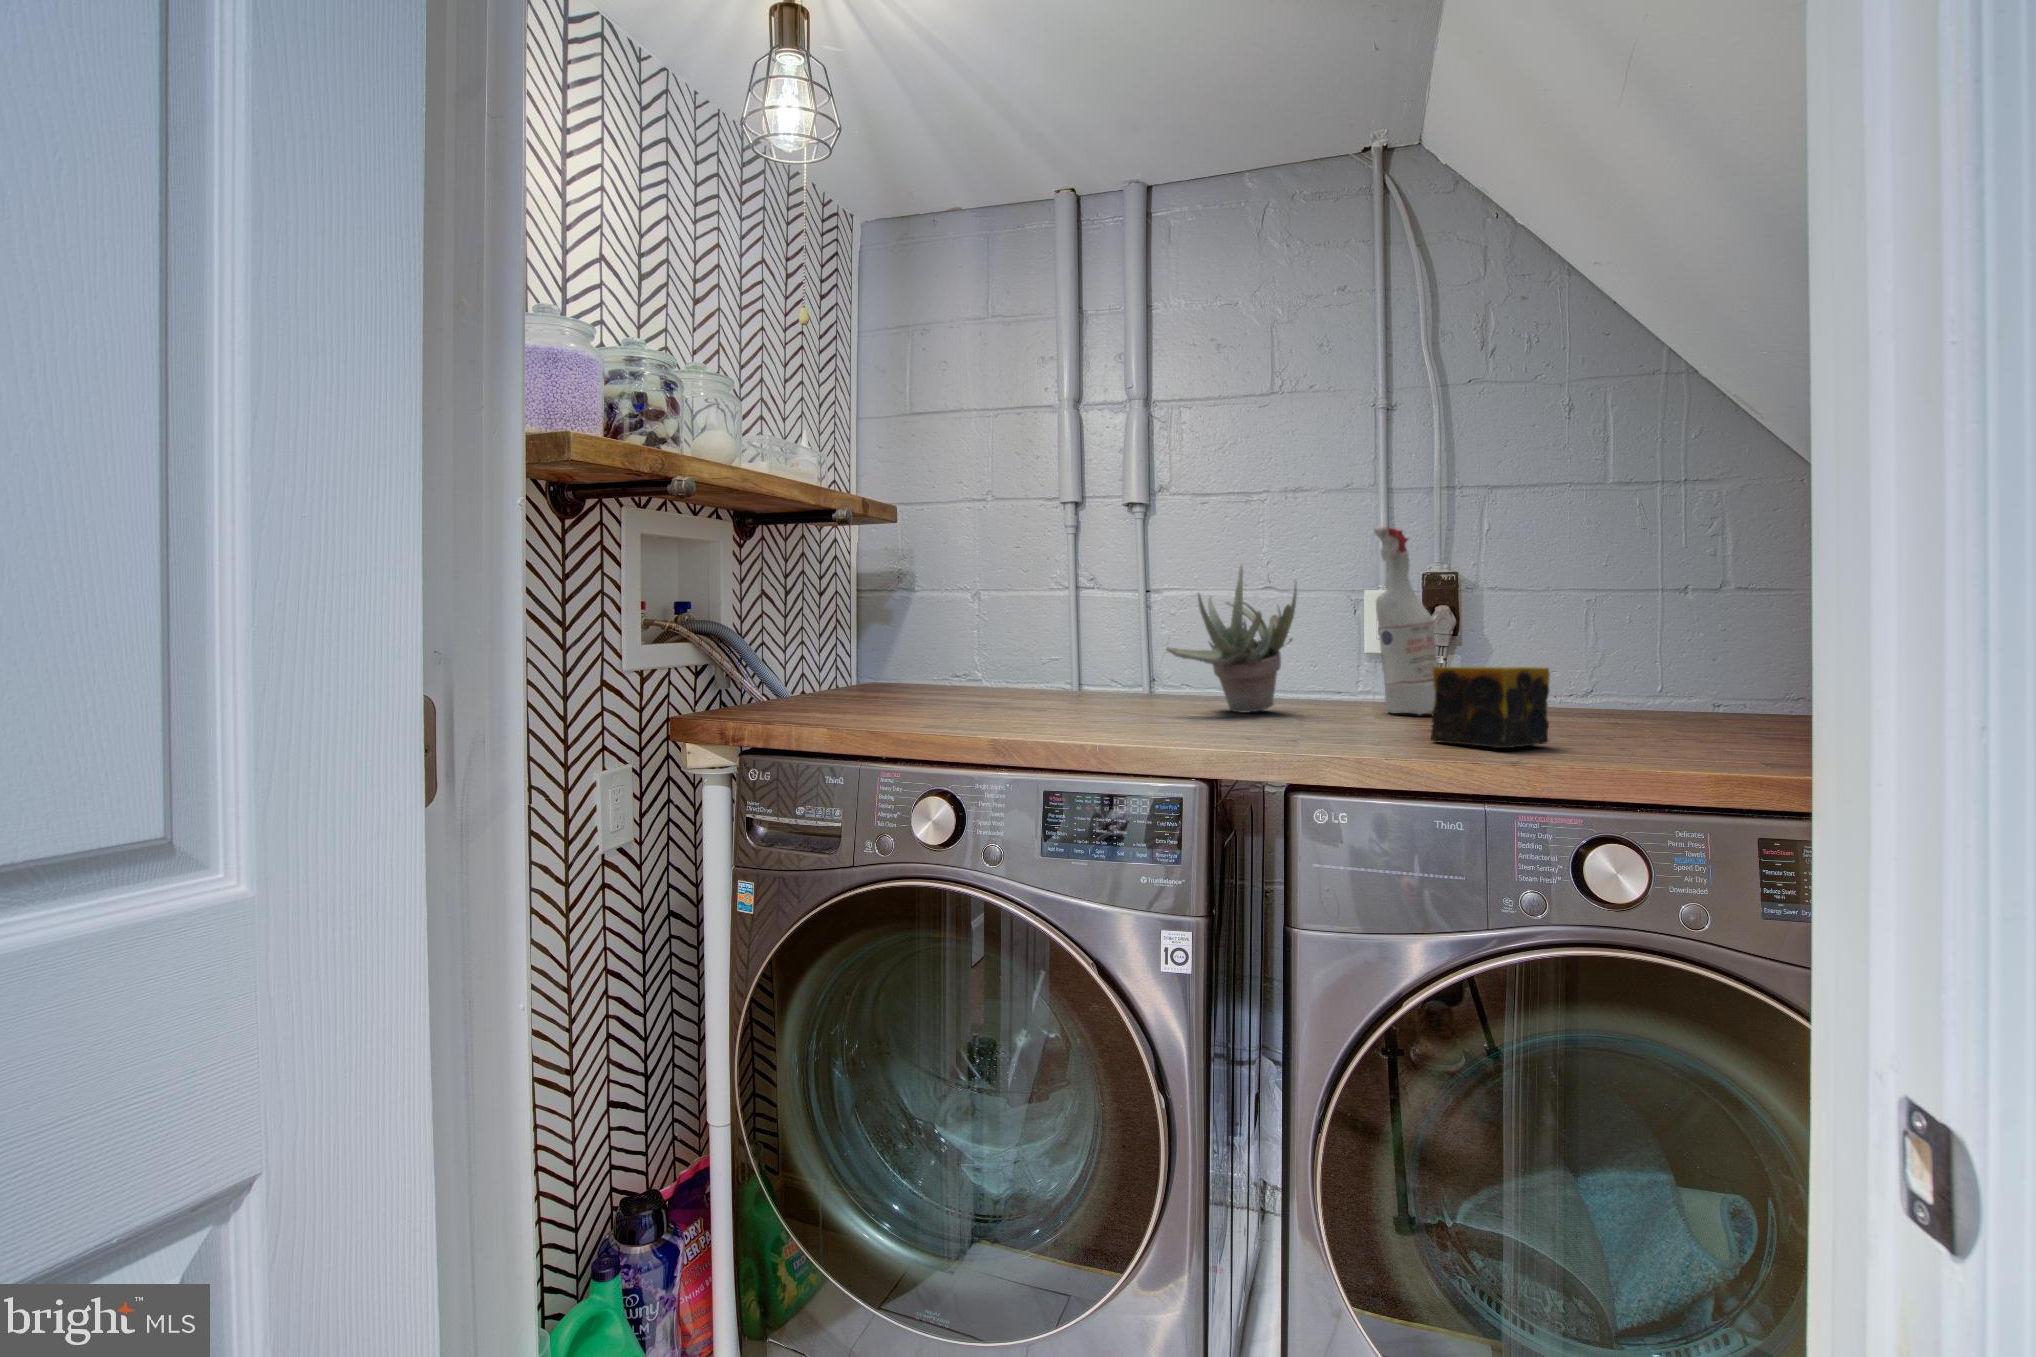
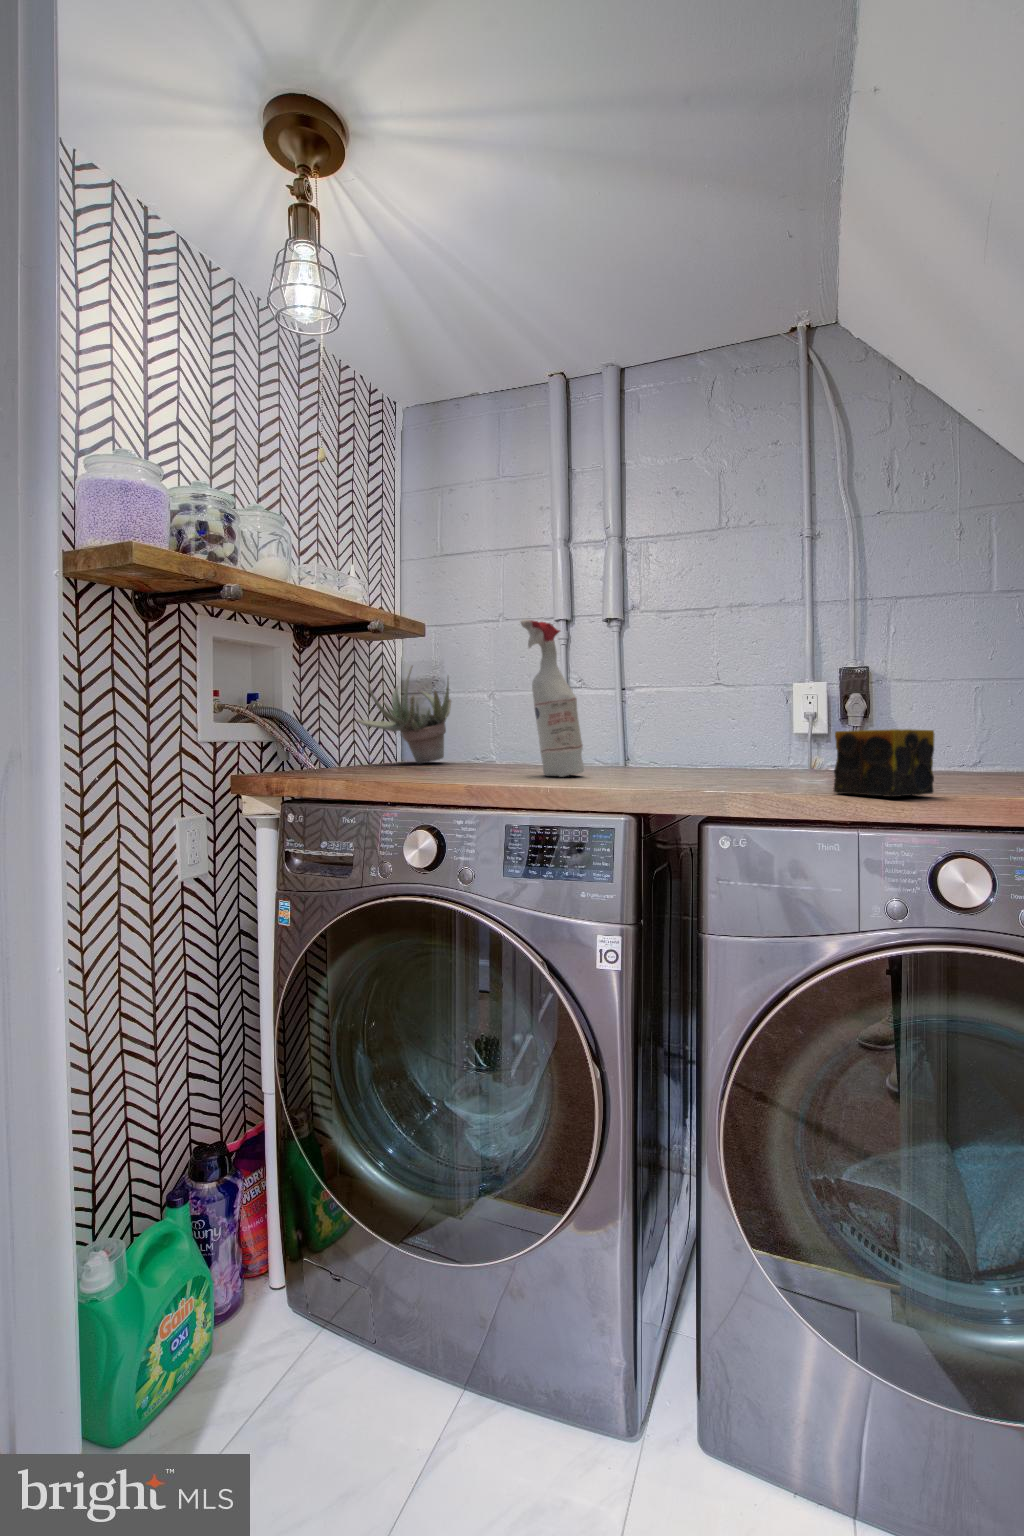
spray bottle: present [1374,527,1439,715] -> present [521,620,584,777]
succulent plant: present [1166,565,1297,713] -> present [356,666,451,763]

